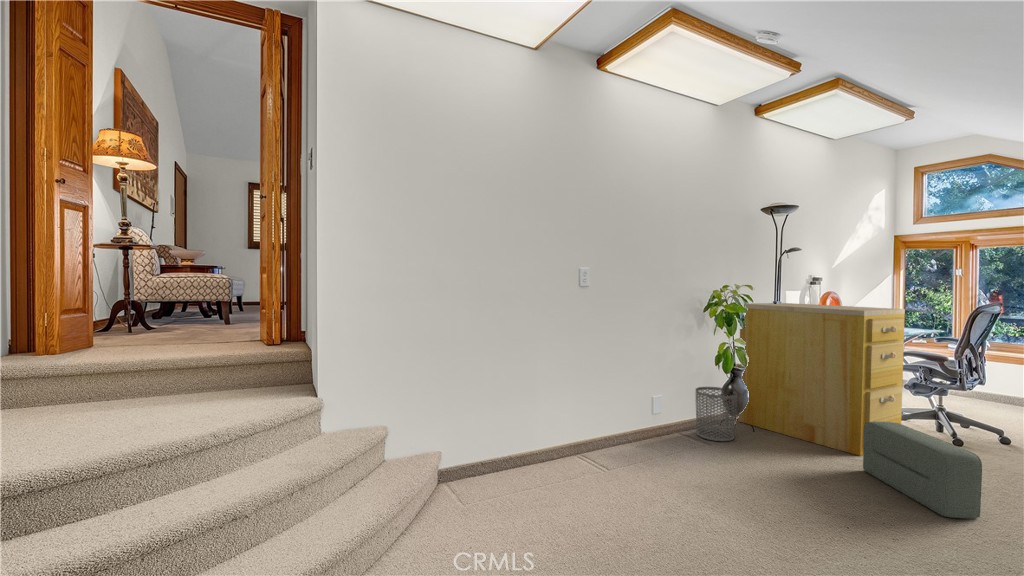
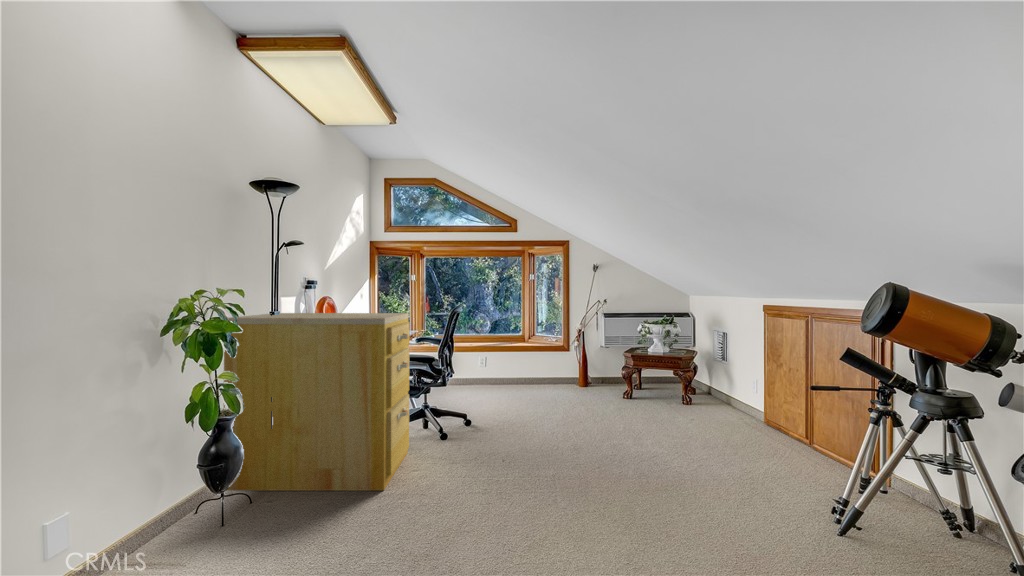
waste bin: present [696,387,738,441] -> none [147,454,227,556]
pouf: present [863,421,982,518] -> none [396,445,515,551]

